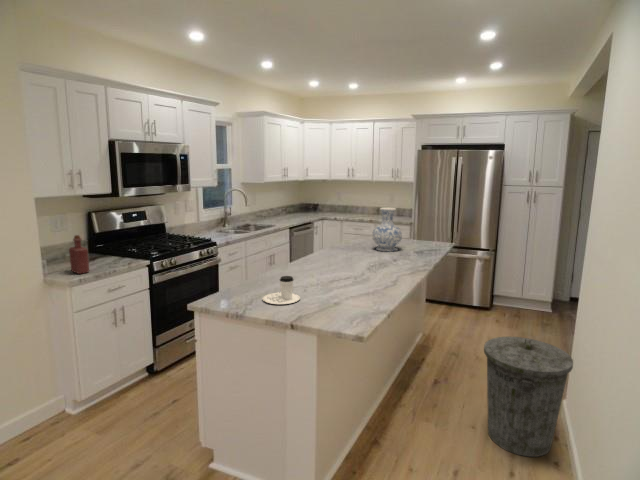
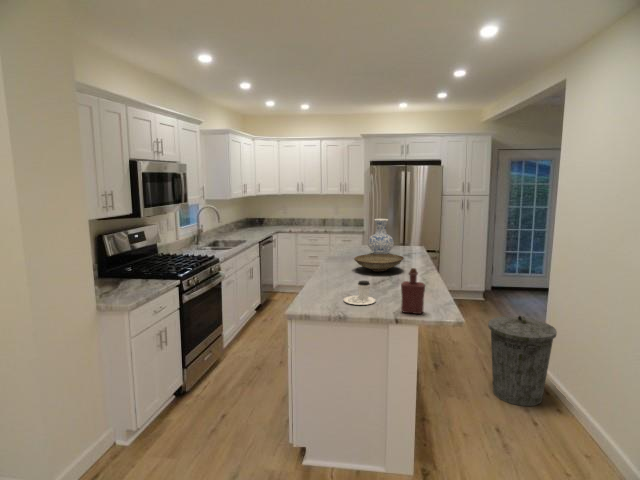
bottle: present [69,235,89,274] -> present [401,268,425,314]
decorative bowl: none [330,247,386,268] -> present [354,254,404,272]

